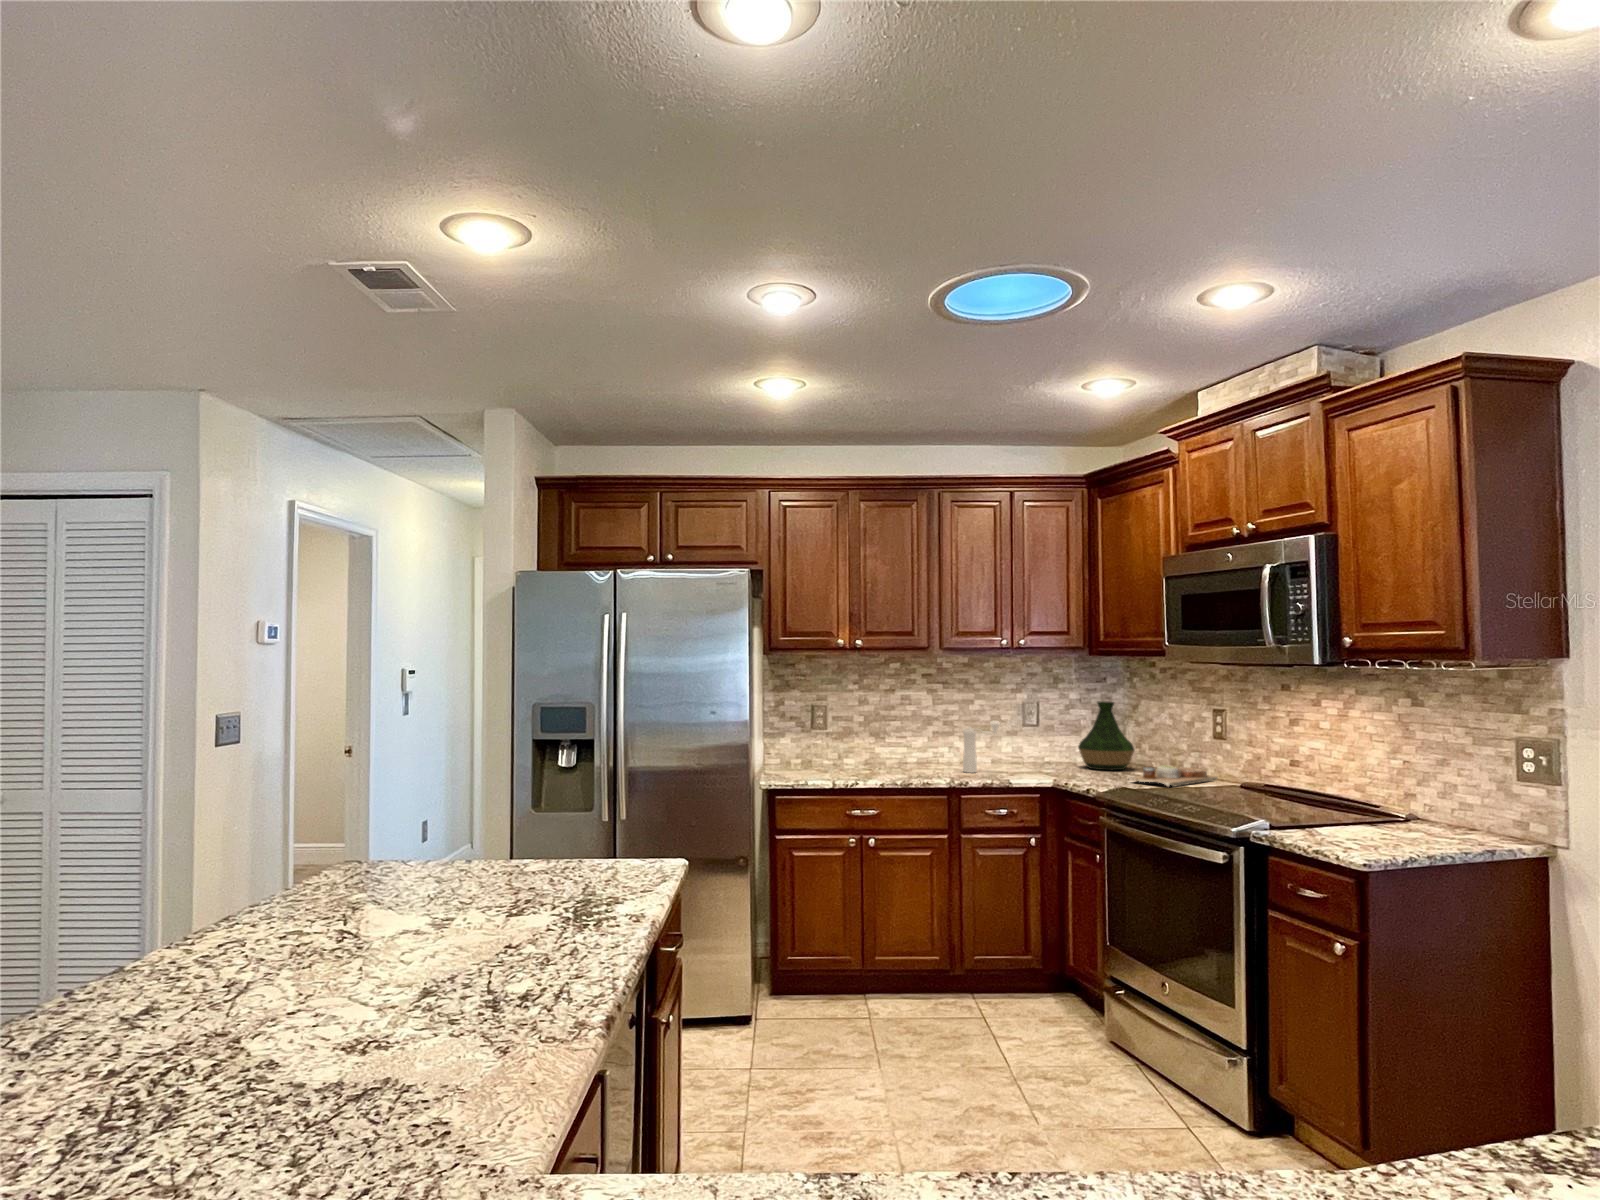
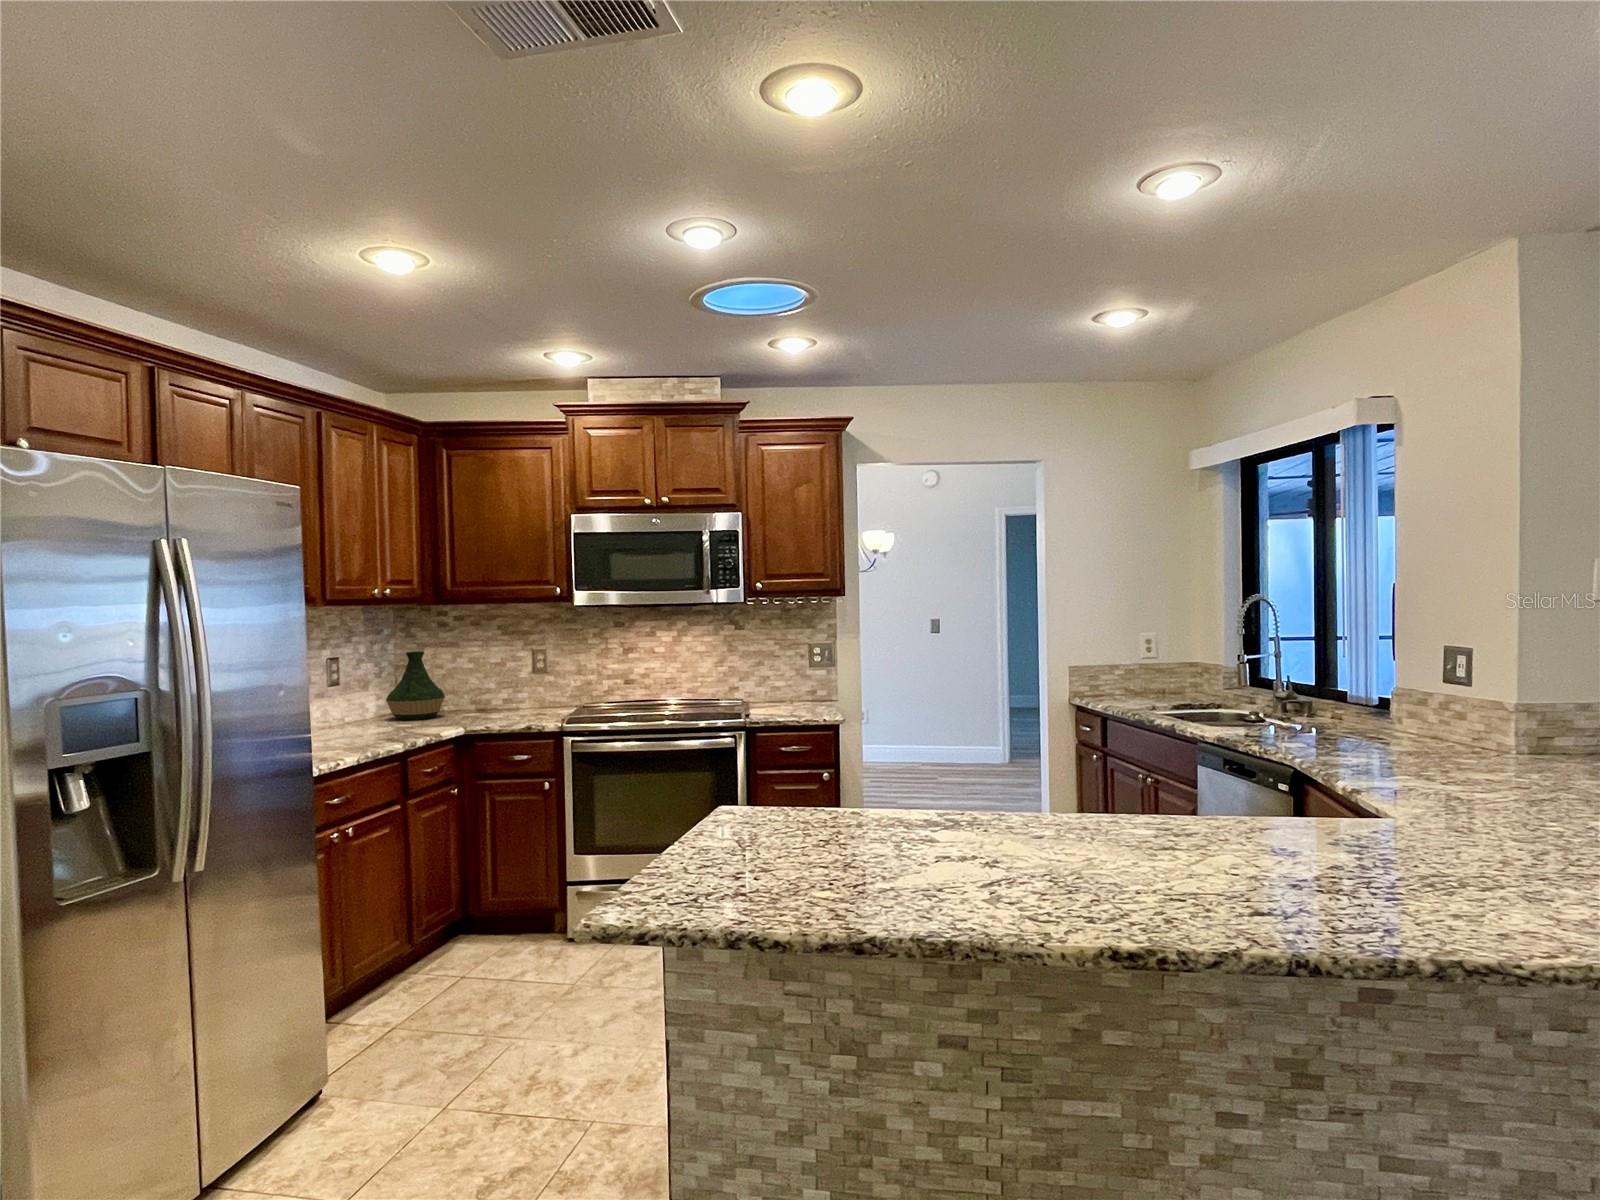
pepper mill: present [963,721,1000,773] -> none [341,680,373,743]
cutting board: present [1131,765,1217,787] -> none [491,702,544,719]

